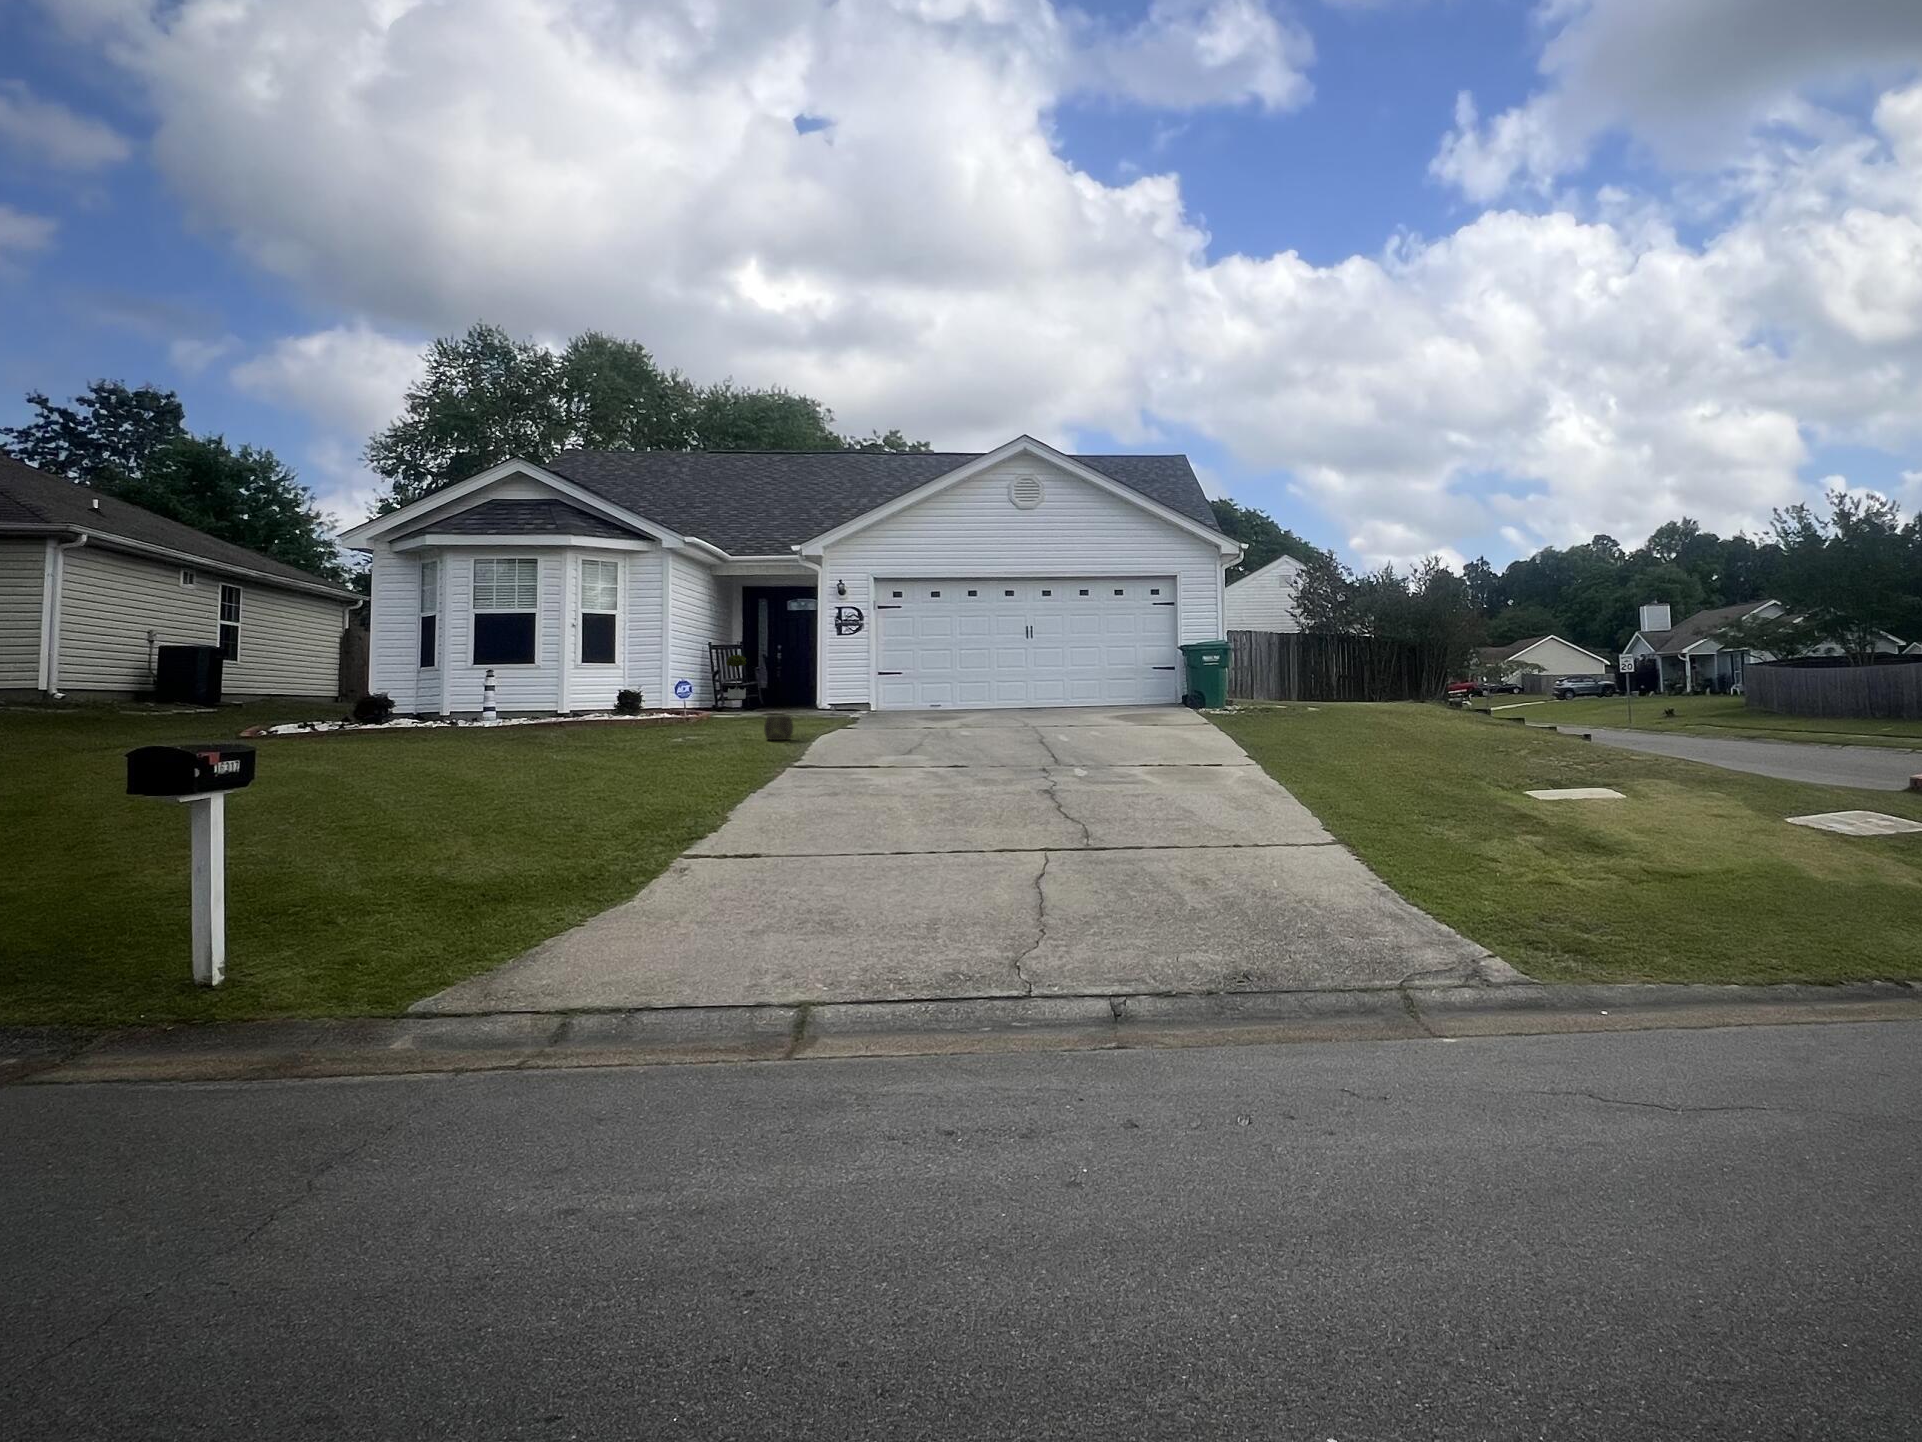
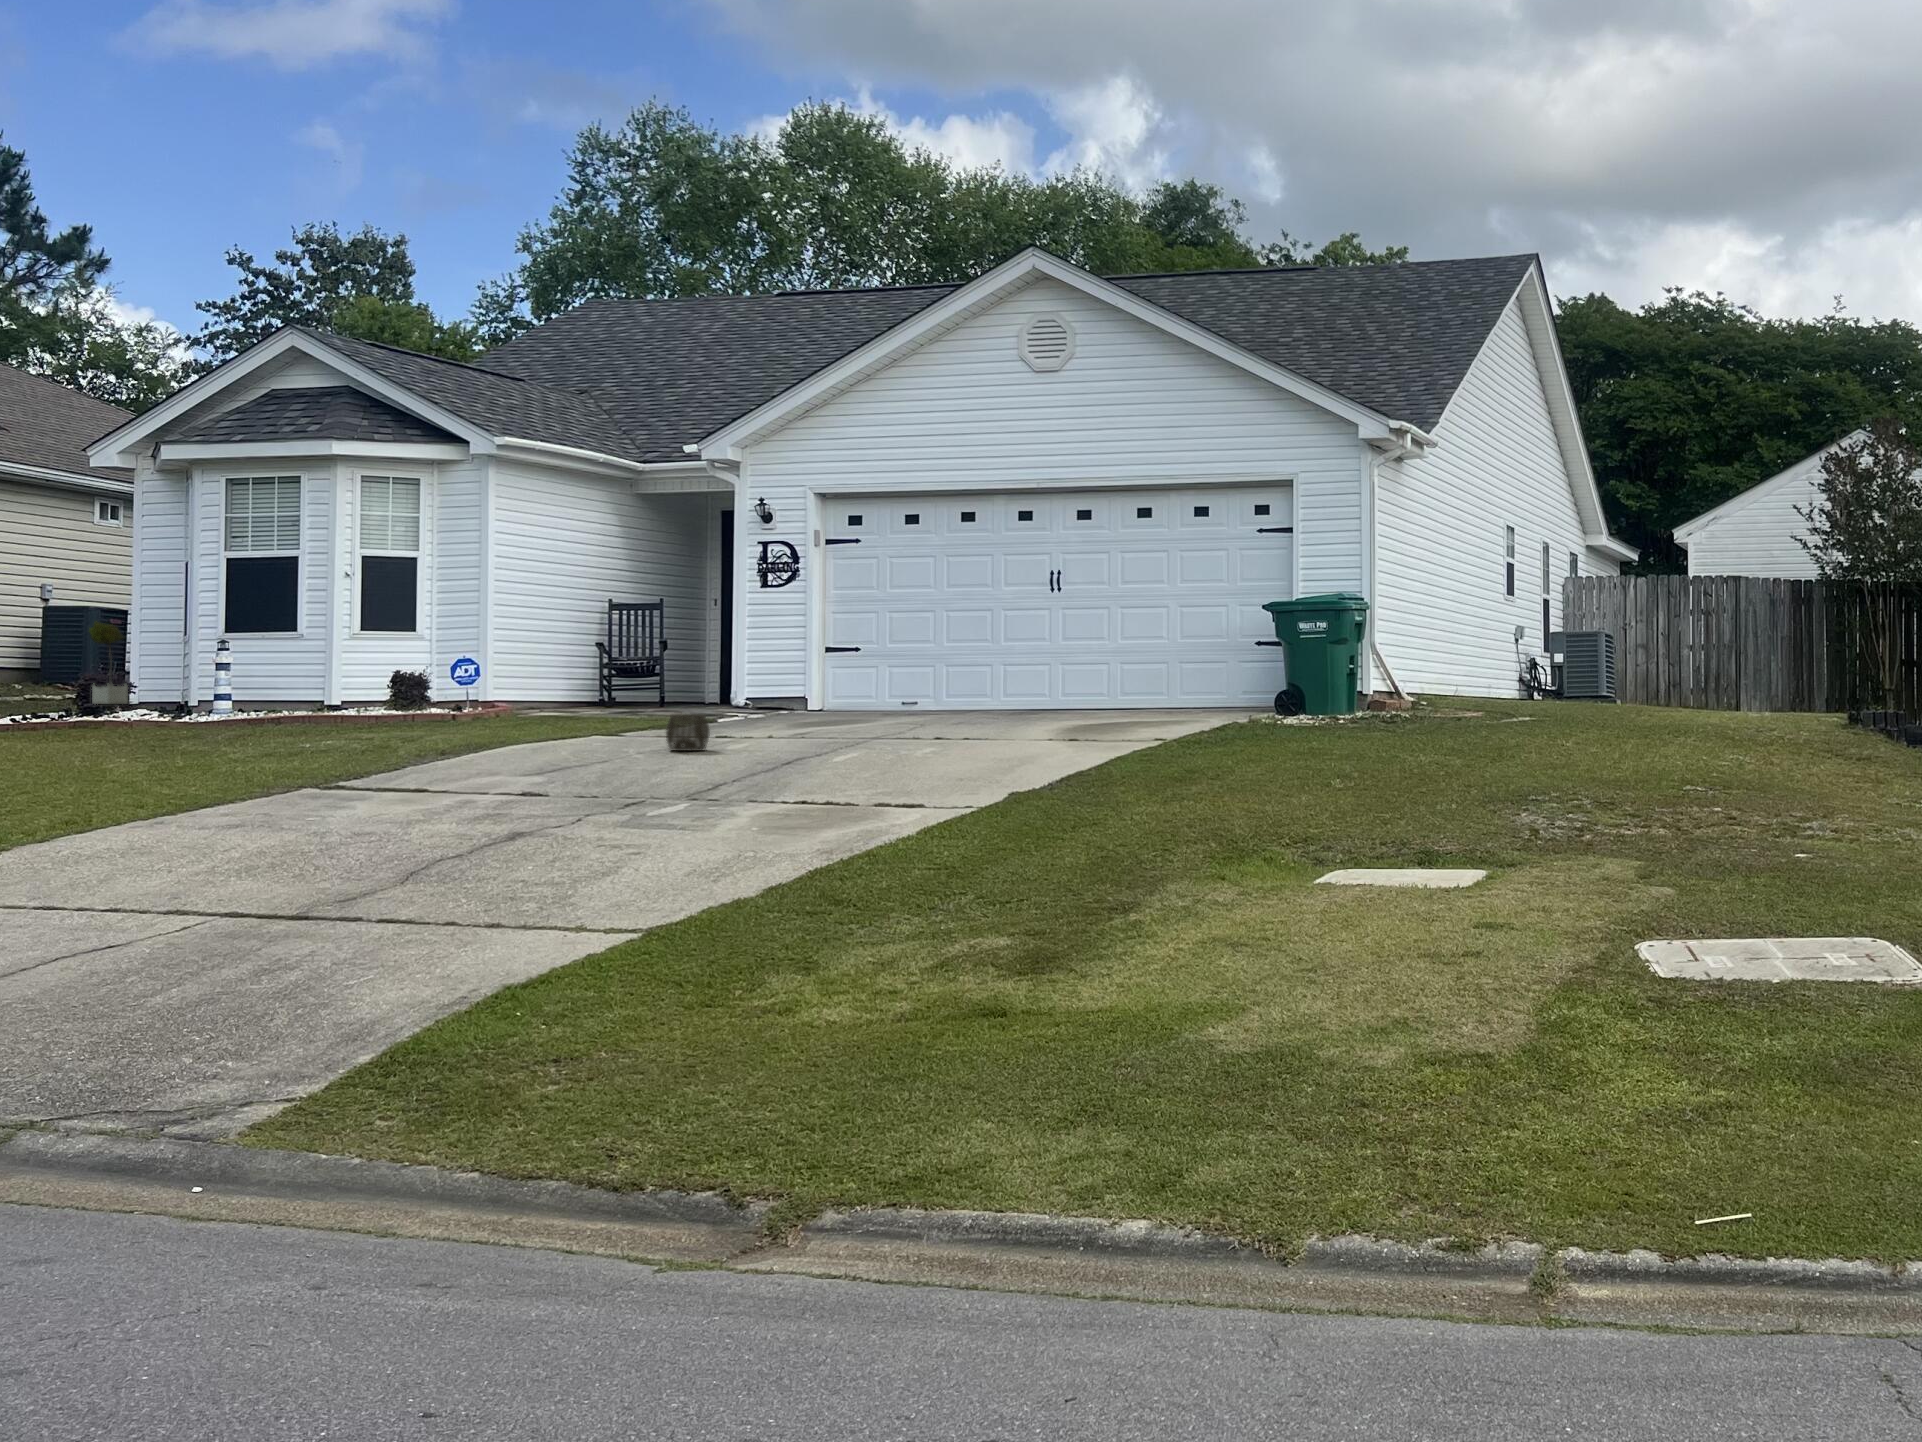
potted tree: present [726,655,747,699] -> present [89,621,128,704]

